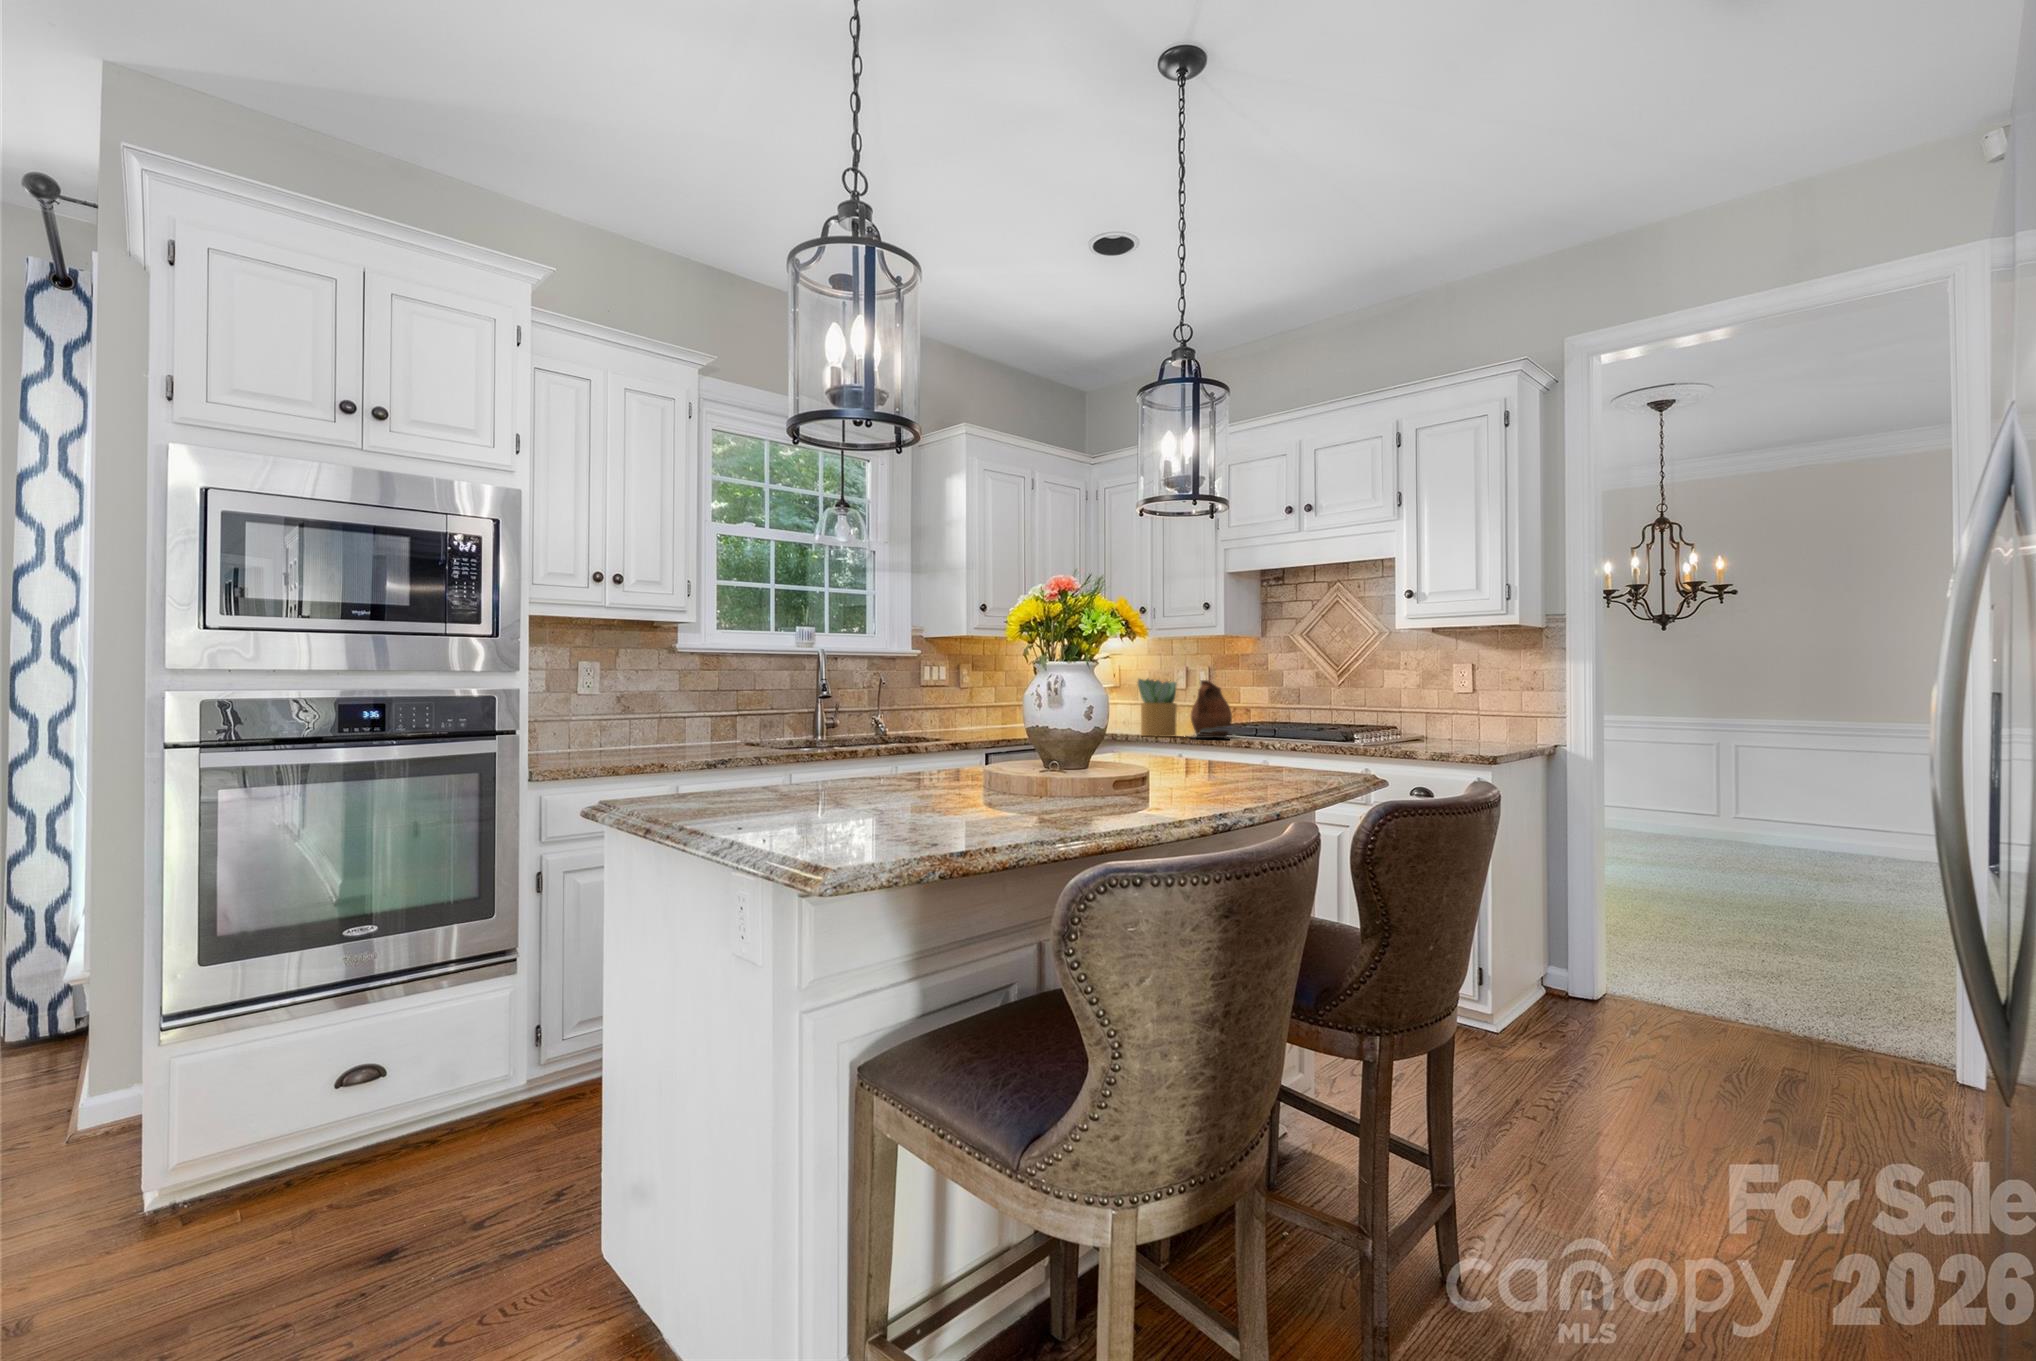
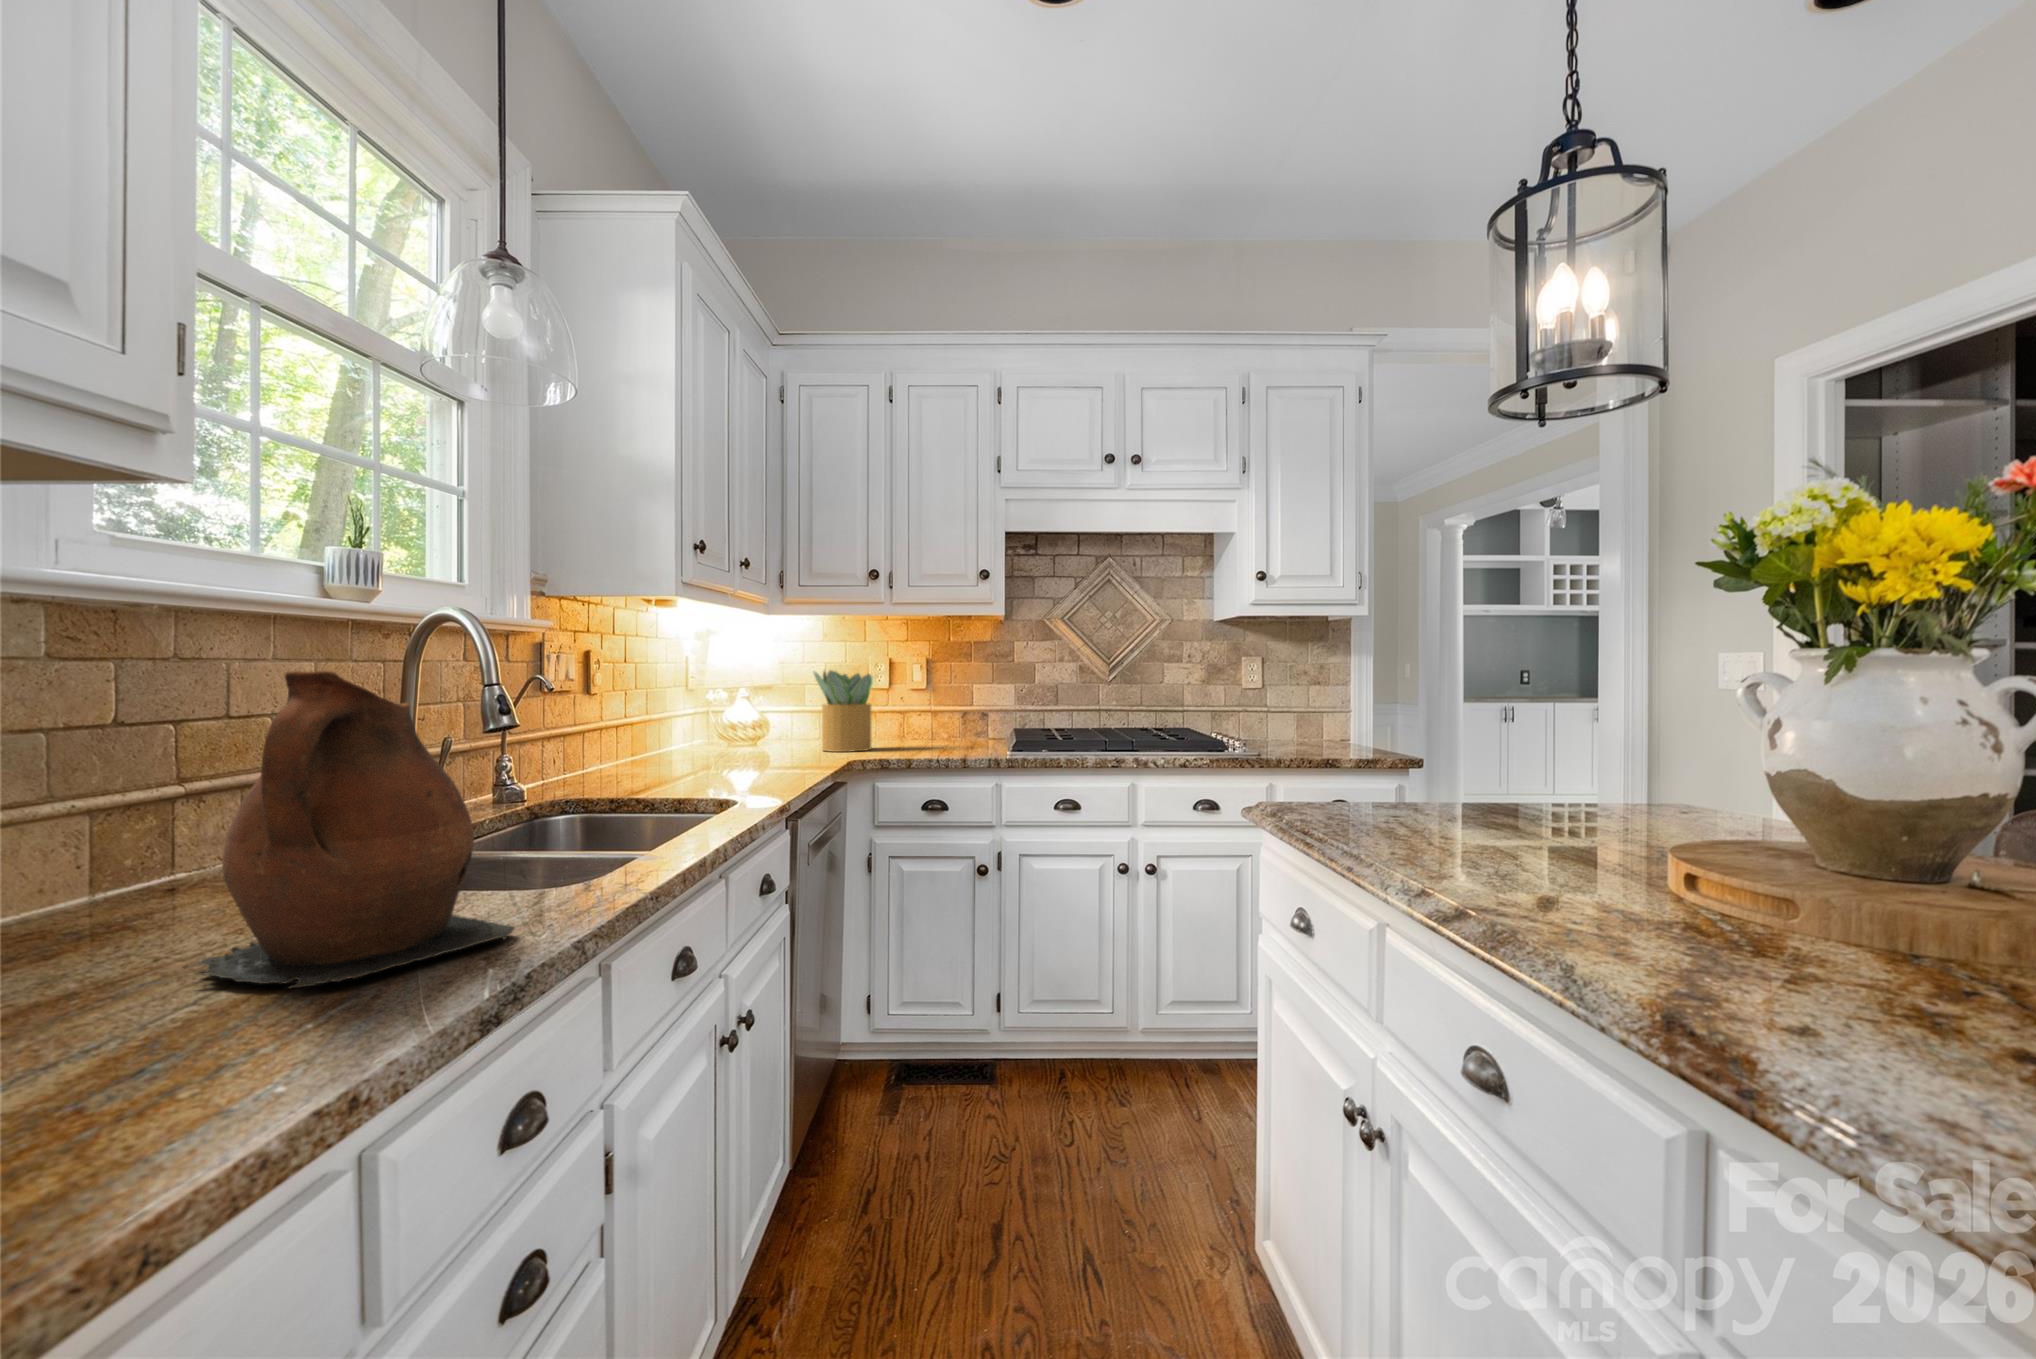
ceramic pitcher: present [1191,680,1232,738] -> present [184,671,514,988]

